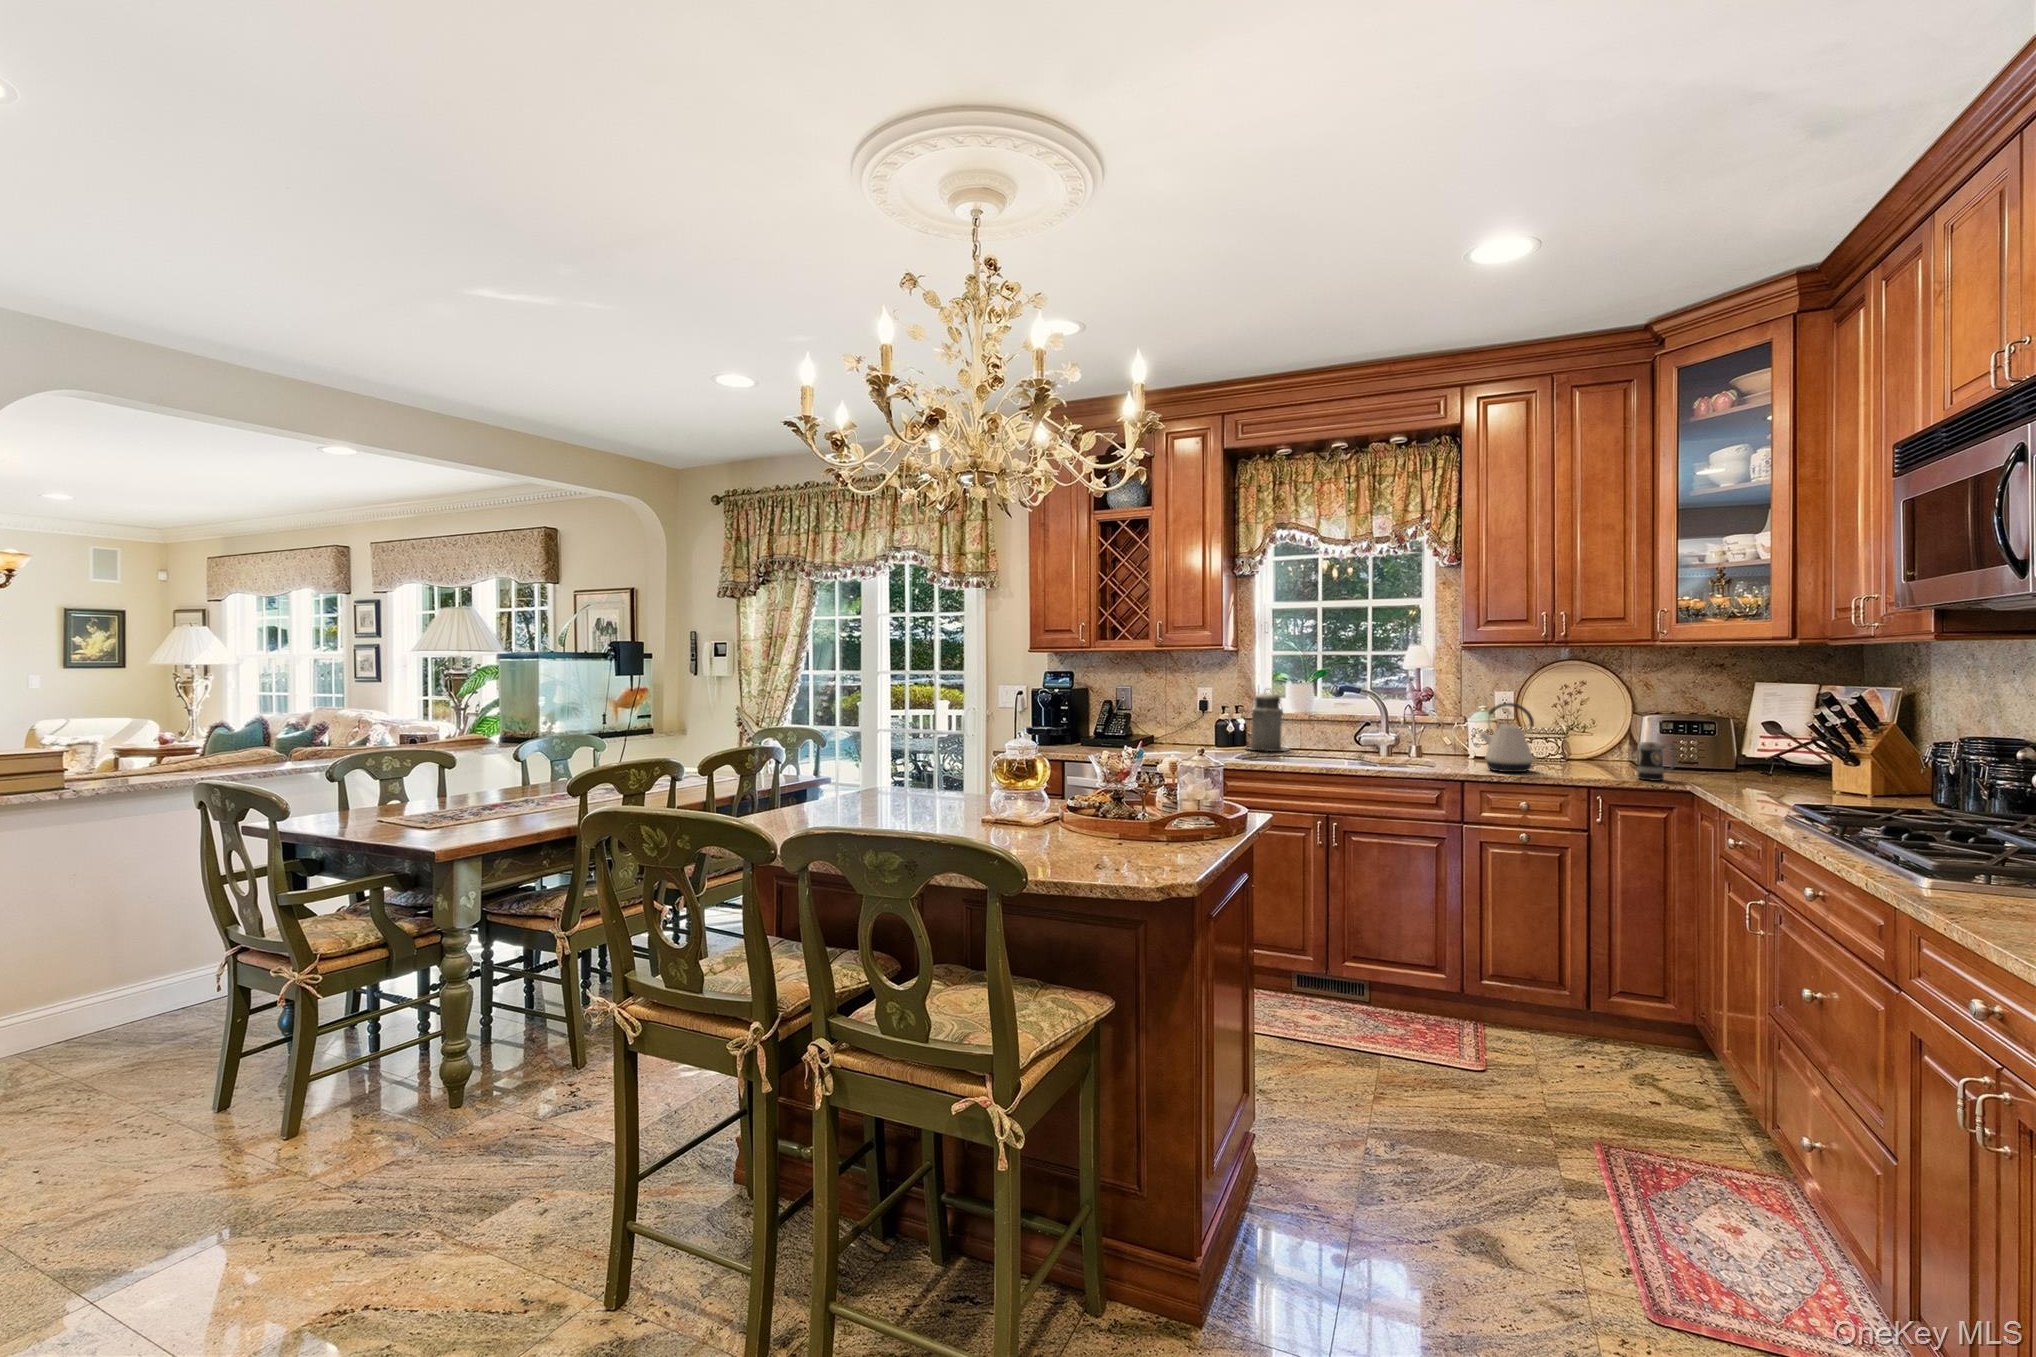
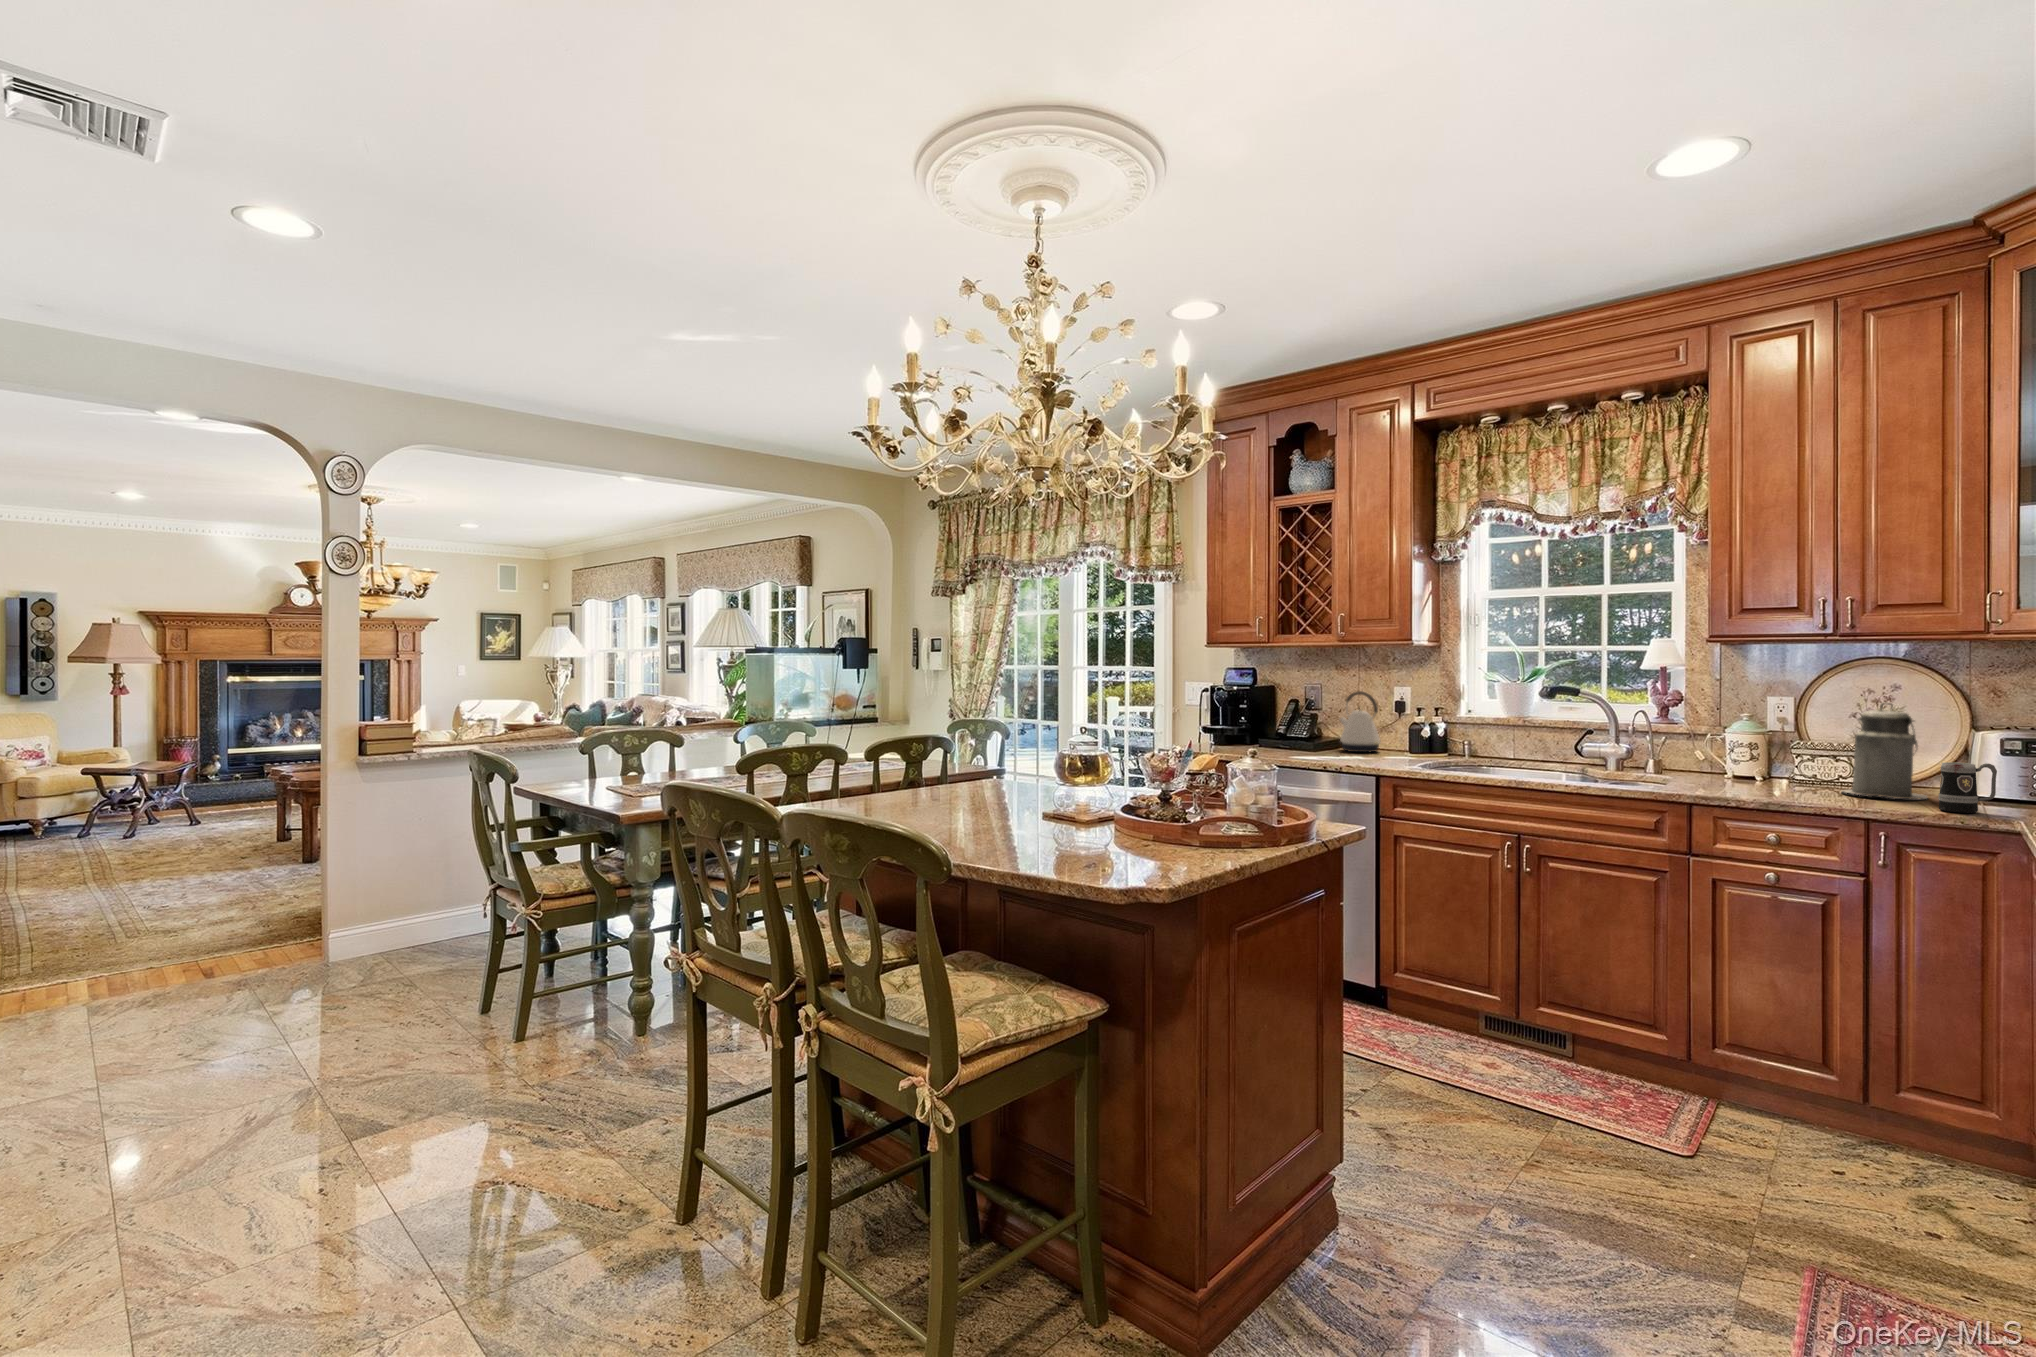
canister: present [1249,693,1288,751] -> present [1841,703,1927,800]
kettle: present [1480,703,1537,772] -> present [1340,691,1381,752]

